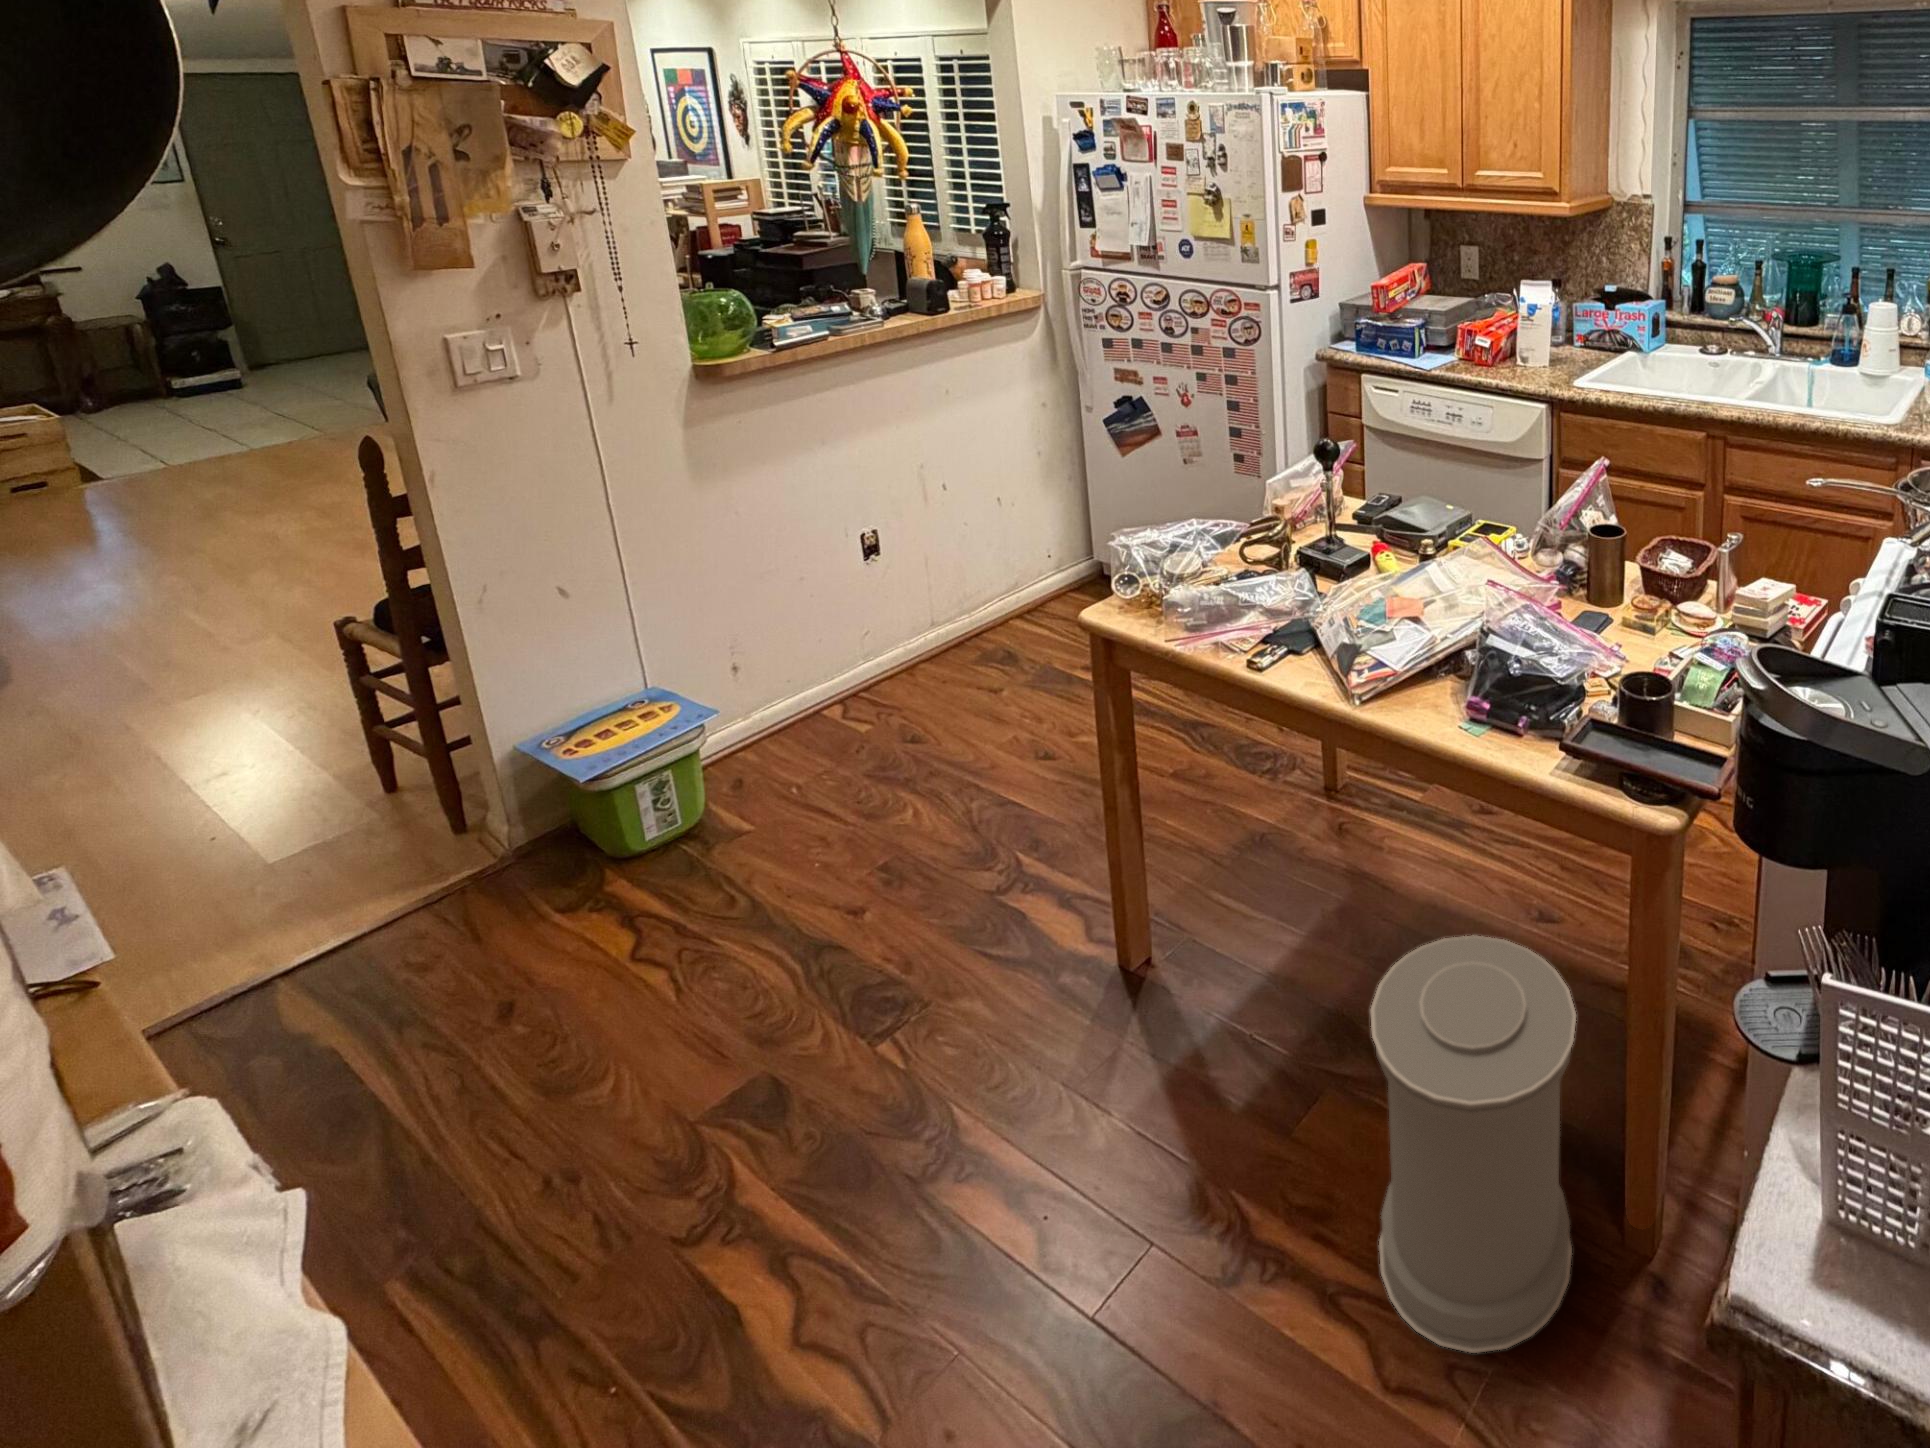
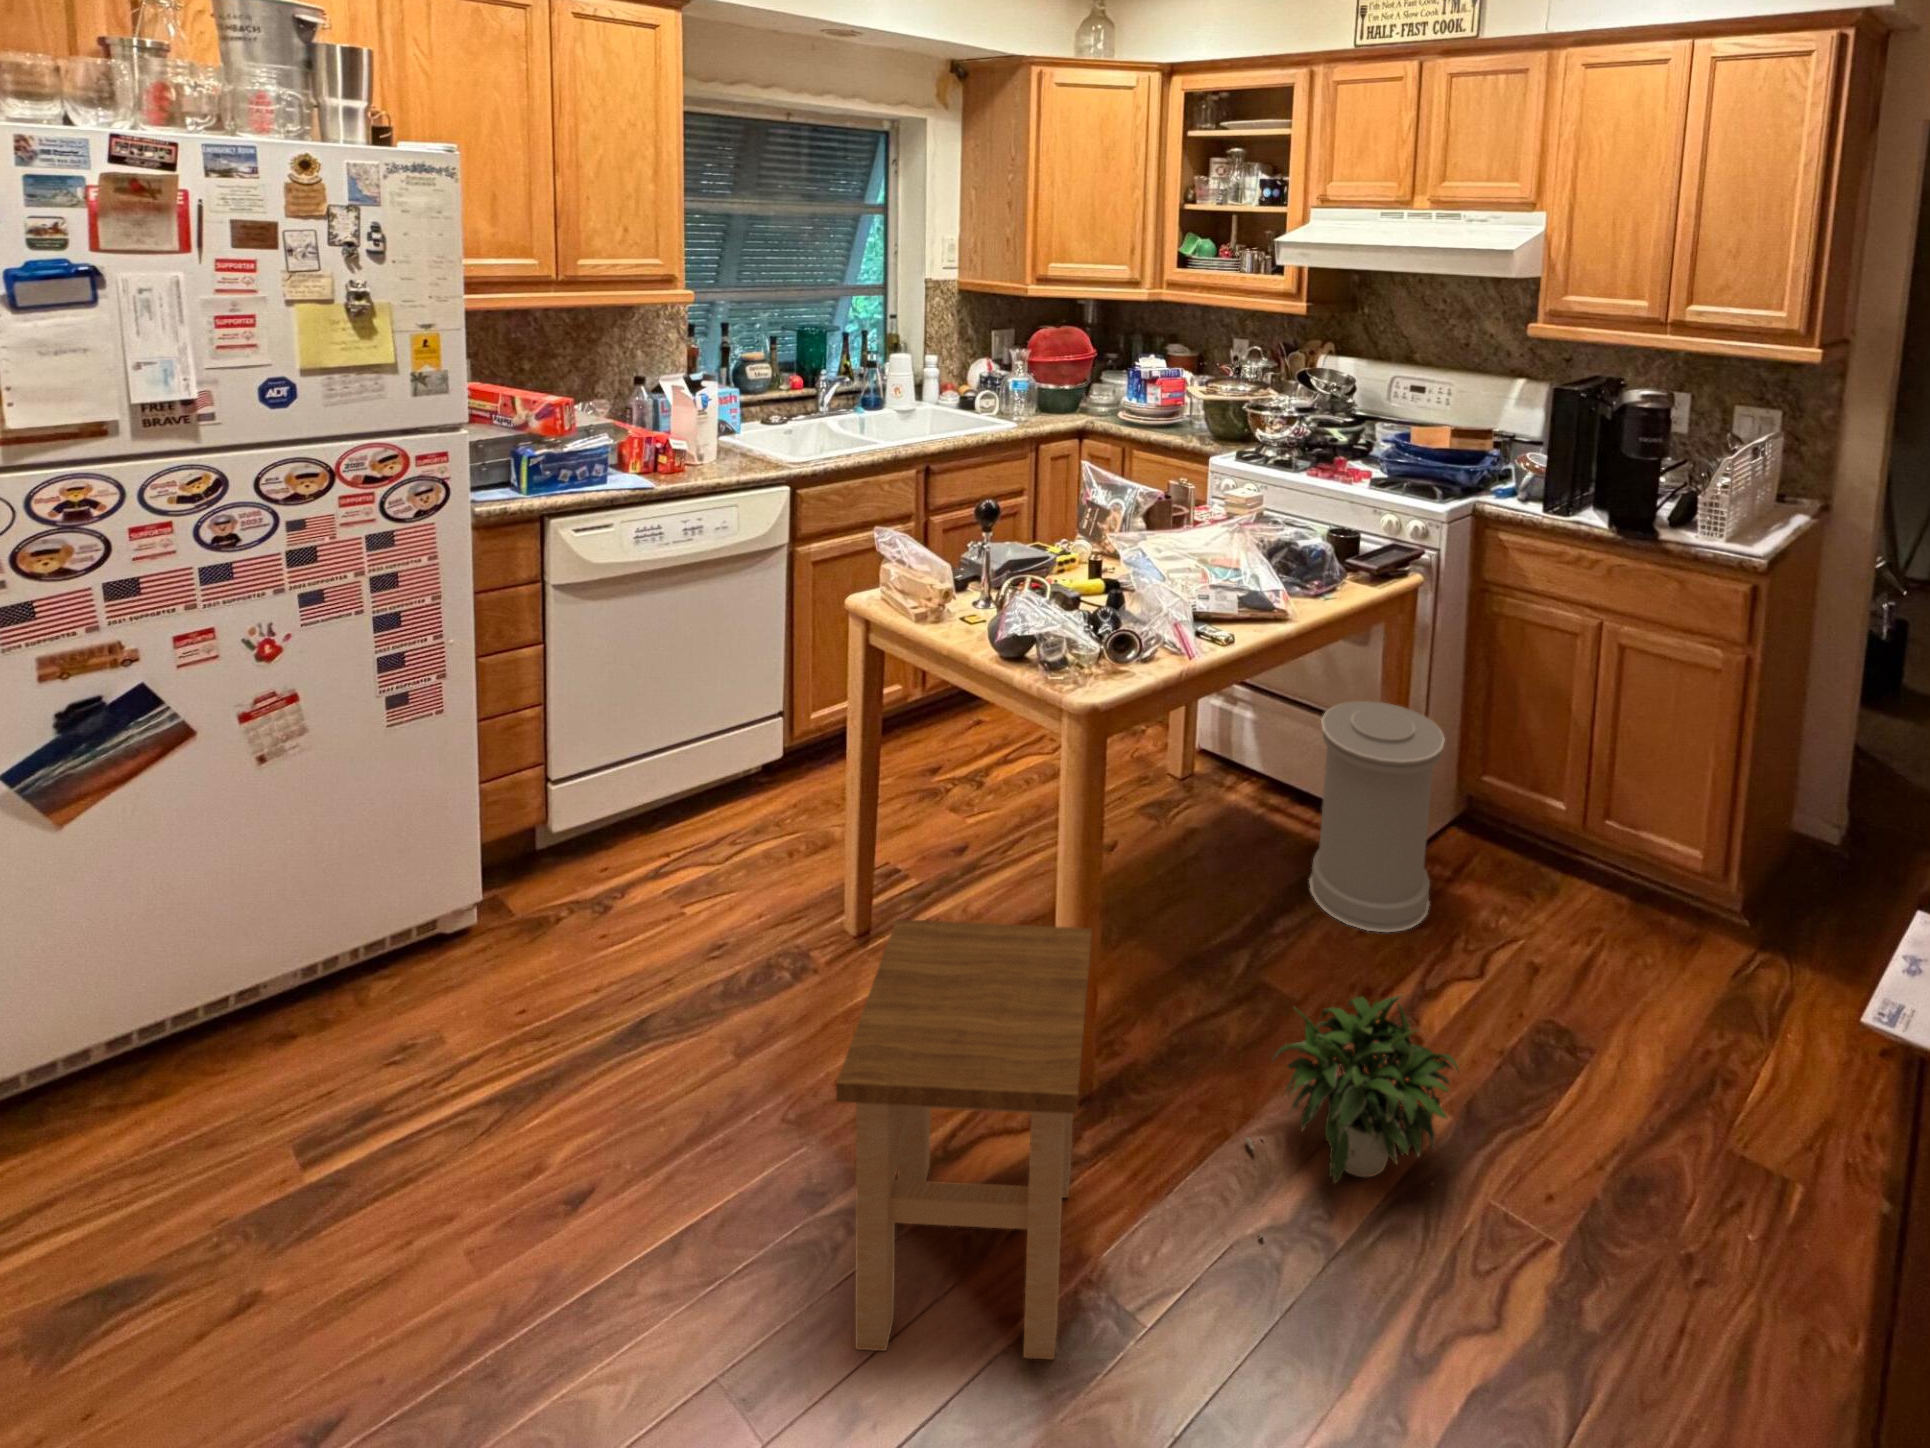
stool: none [800,695,1033,1004] -> present [836,919,1092,1360]
potted plant: none [875,1031,1081,1273] -> present [1246,995,1458,1237]

